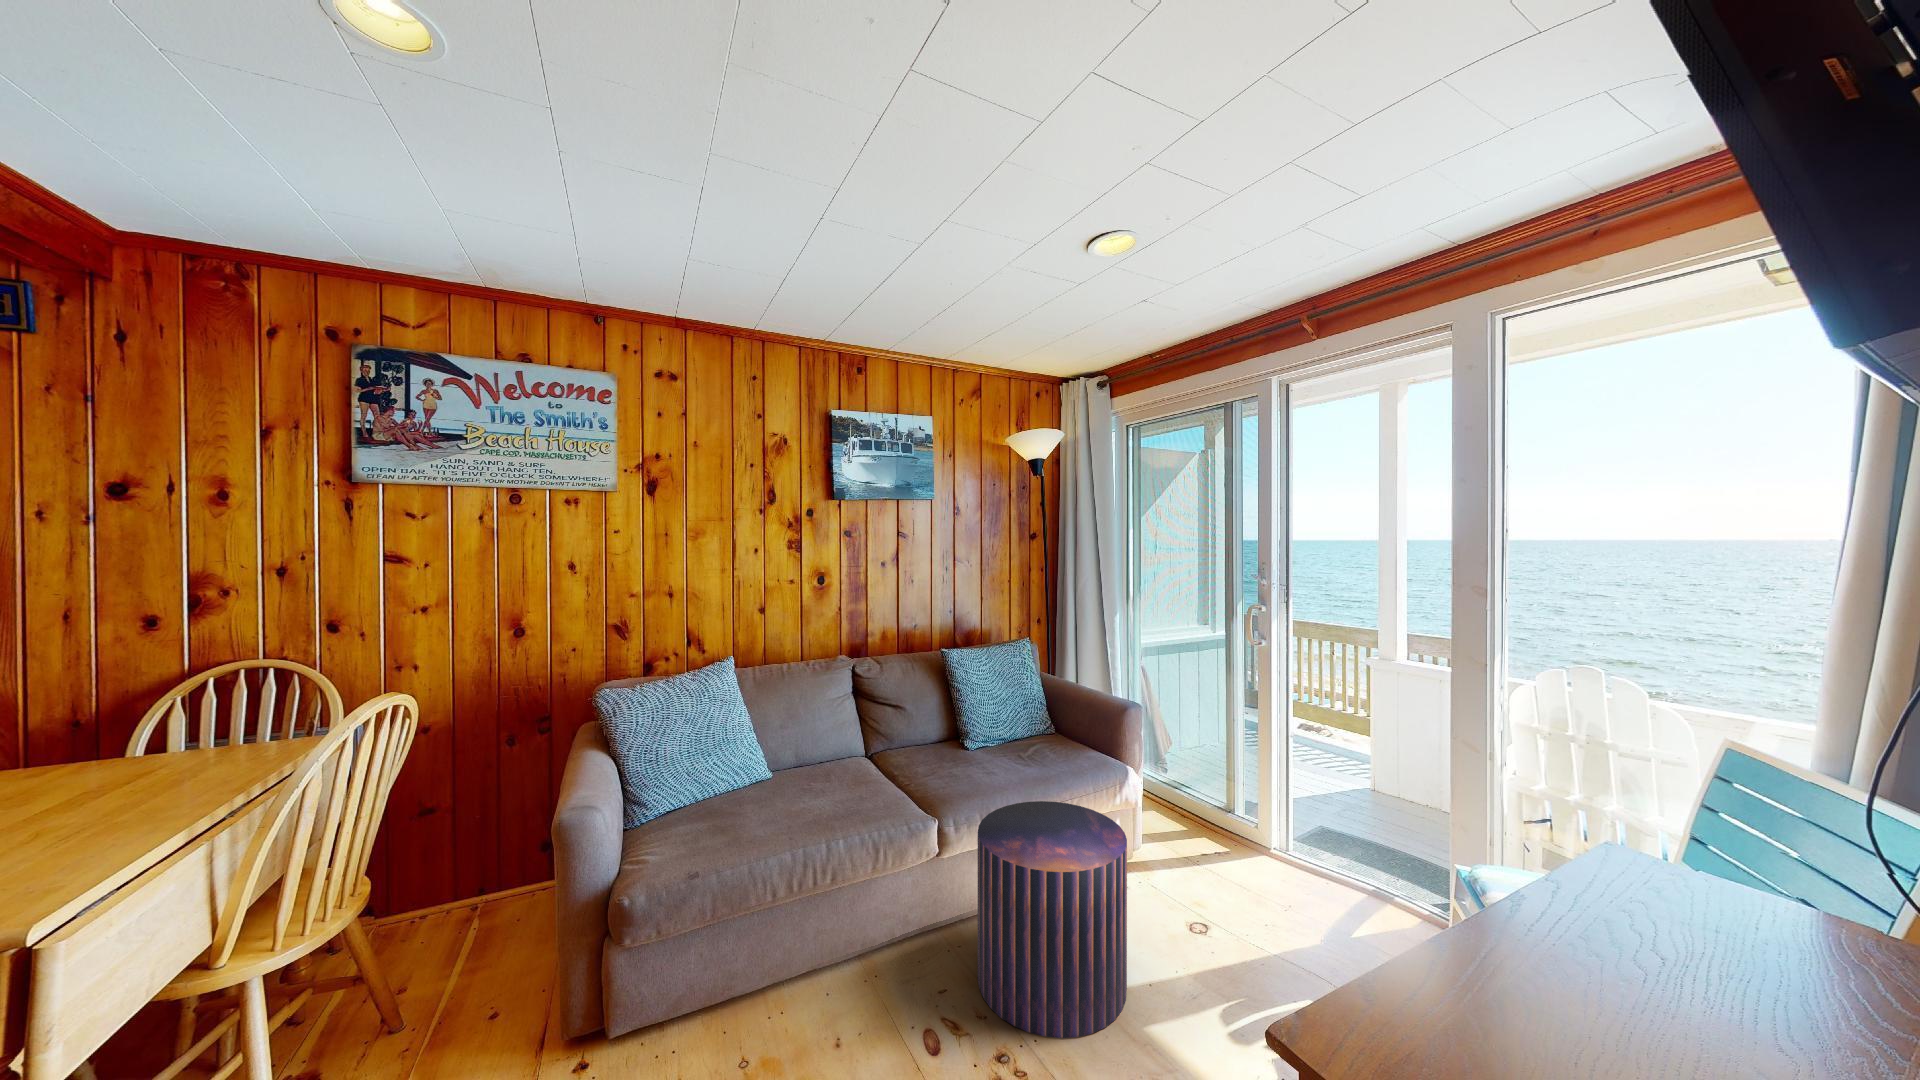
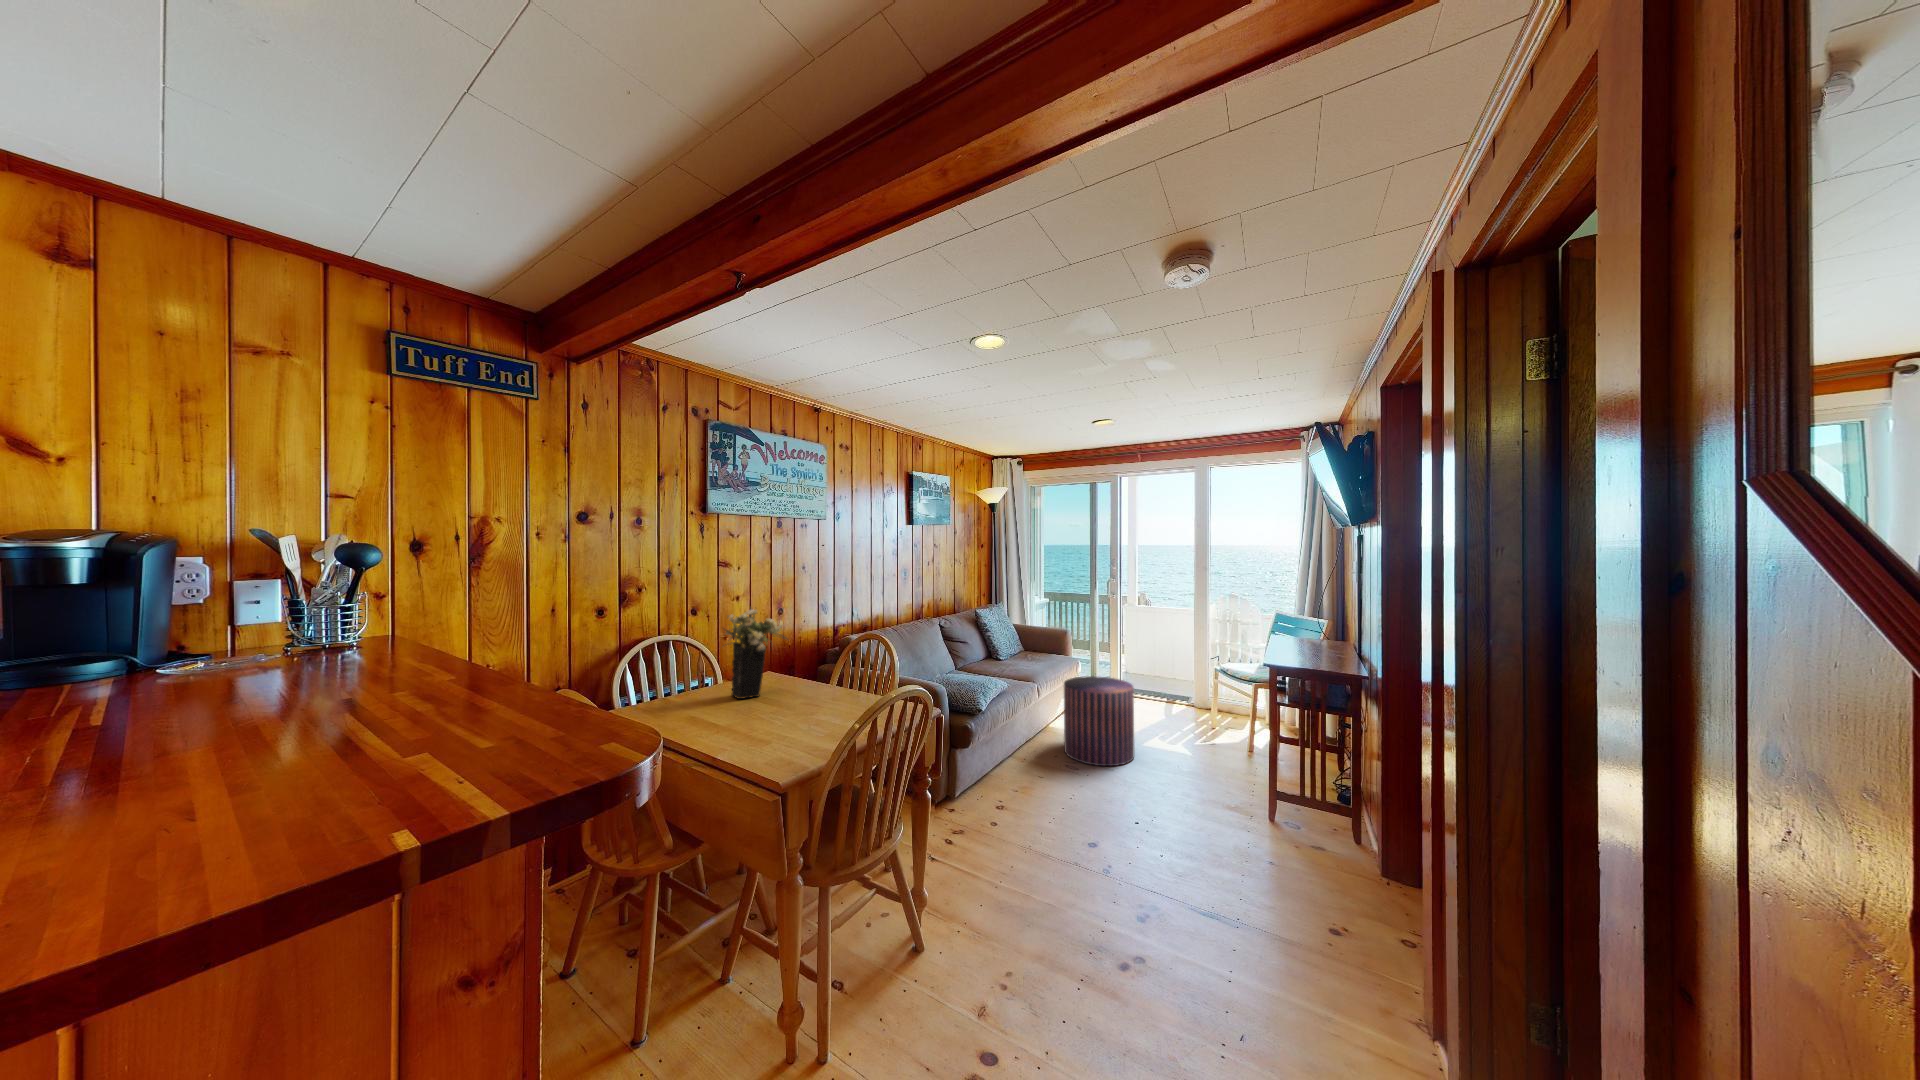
flower arrangement: none [49,629,246,785] -> present [725,608,787,699]

